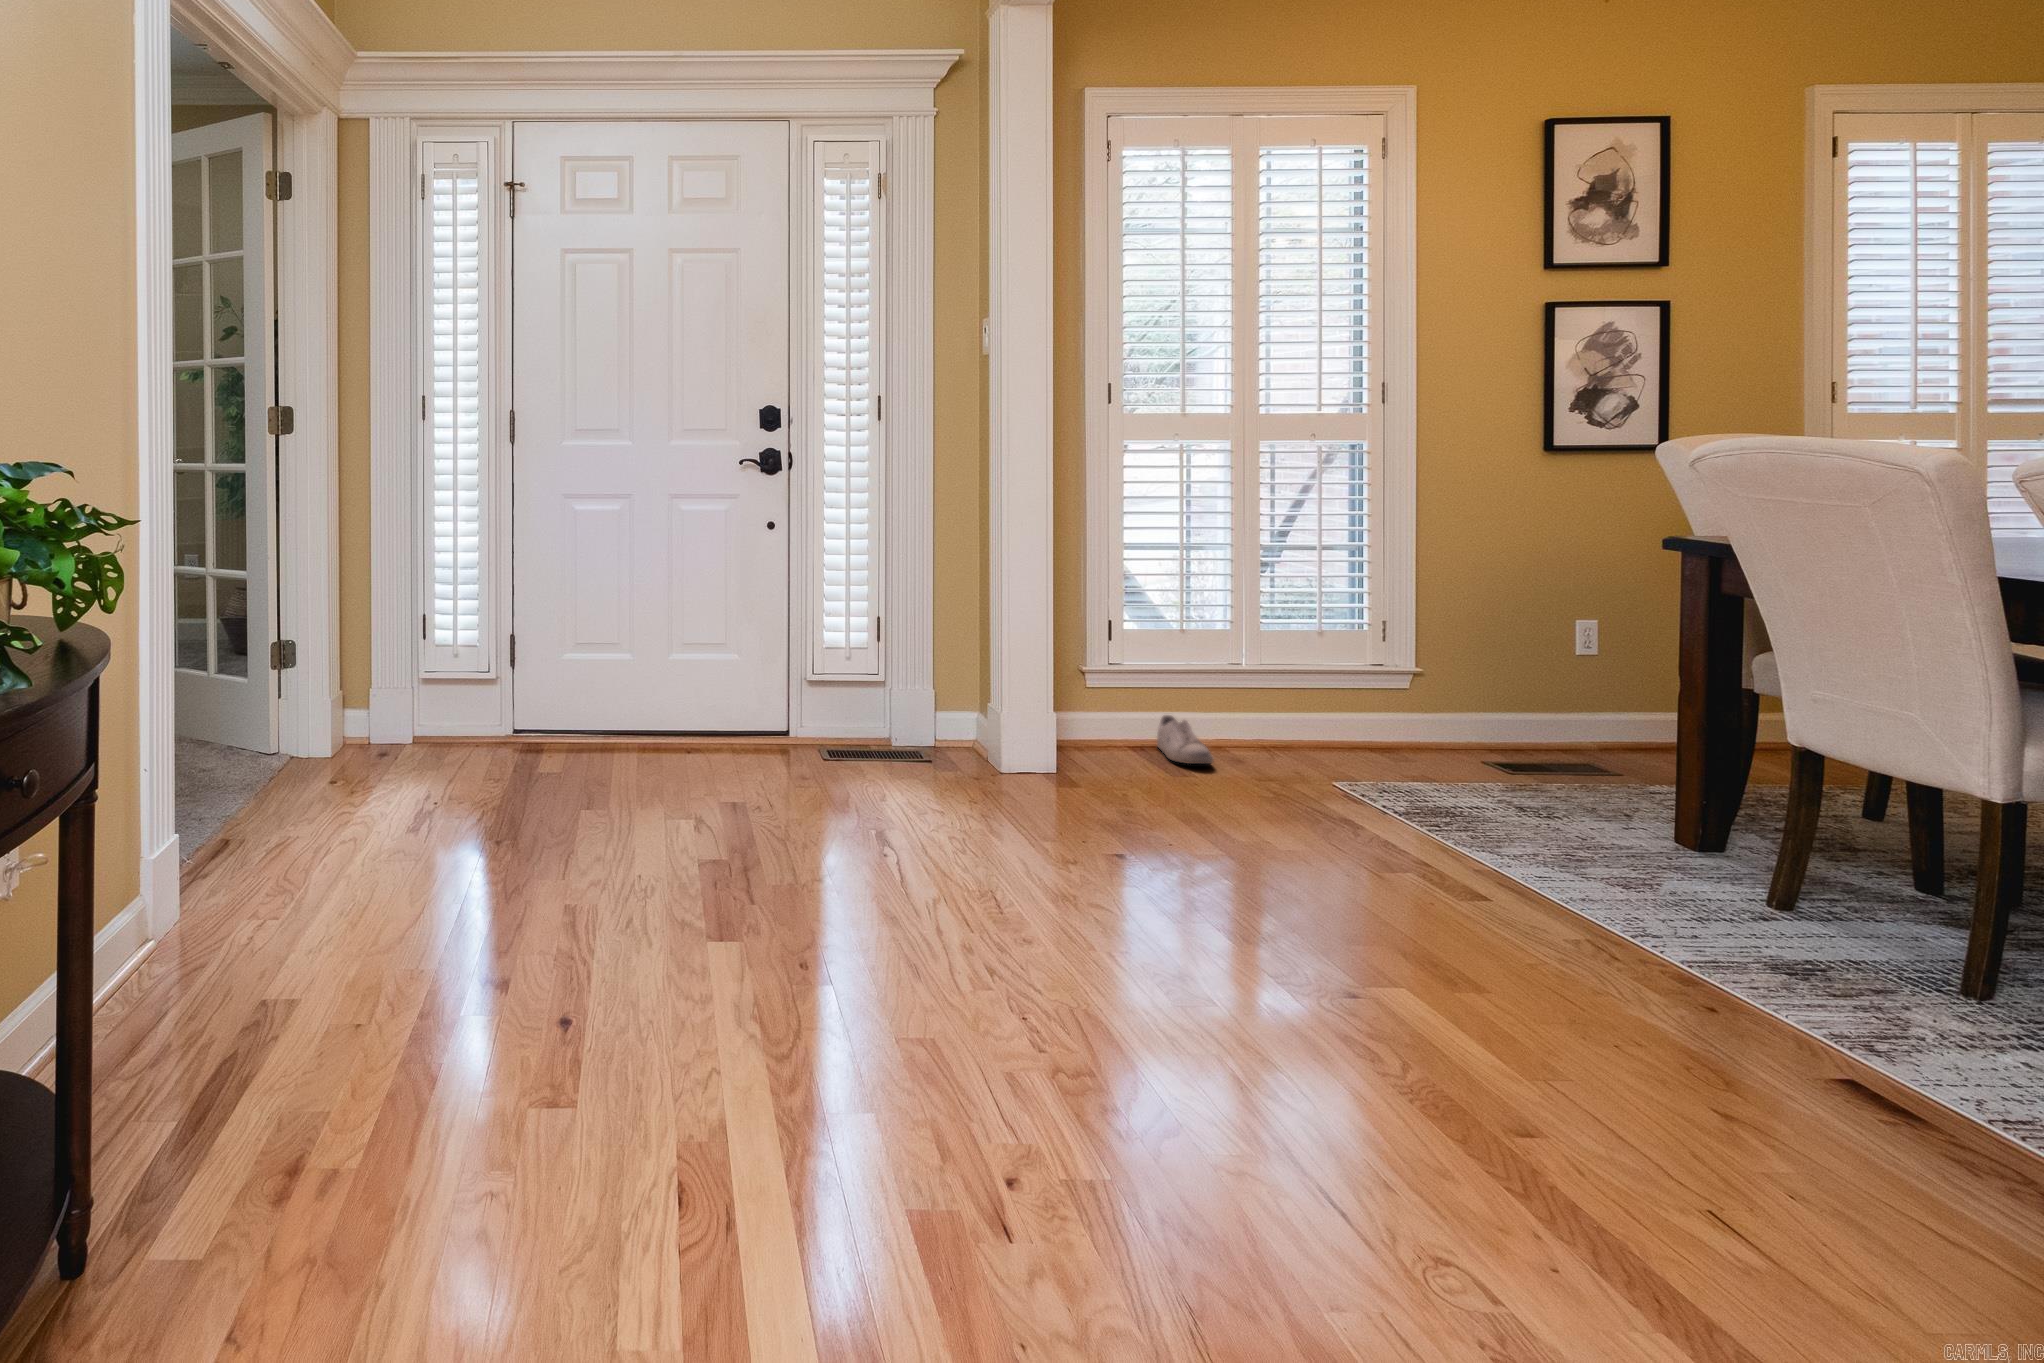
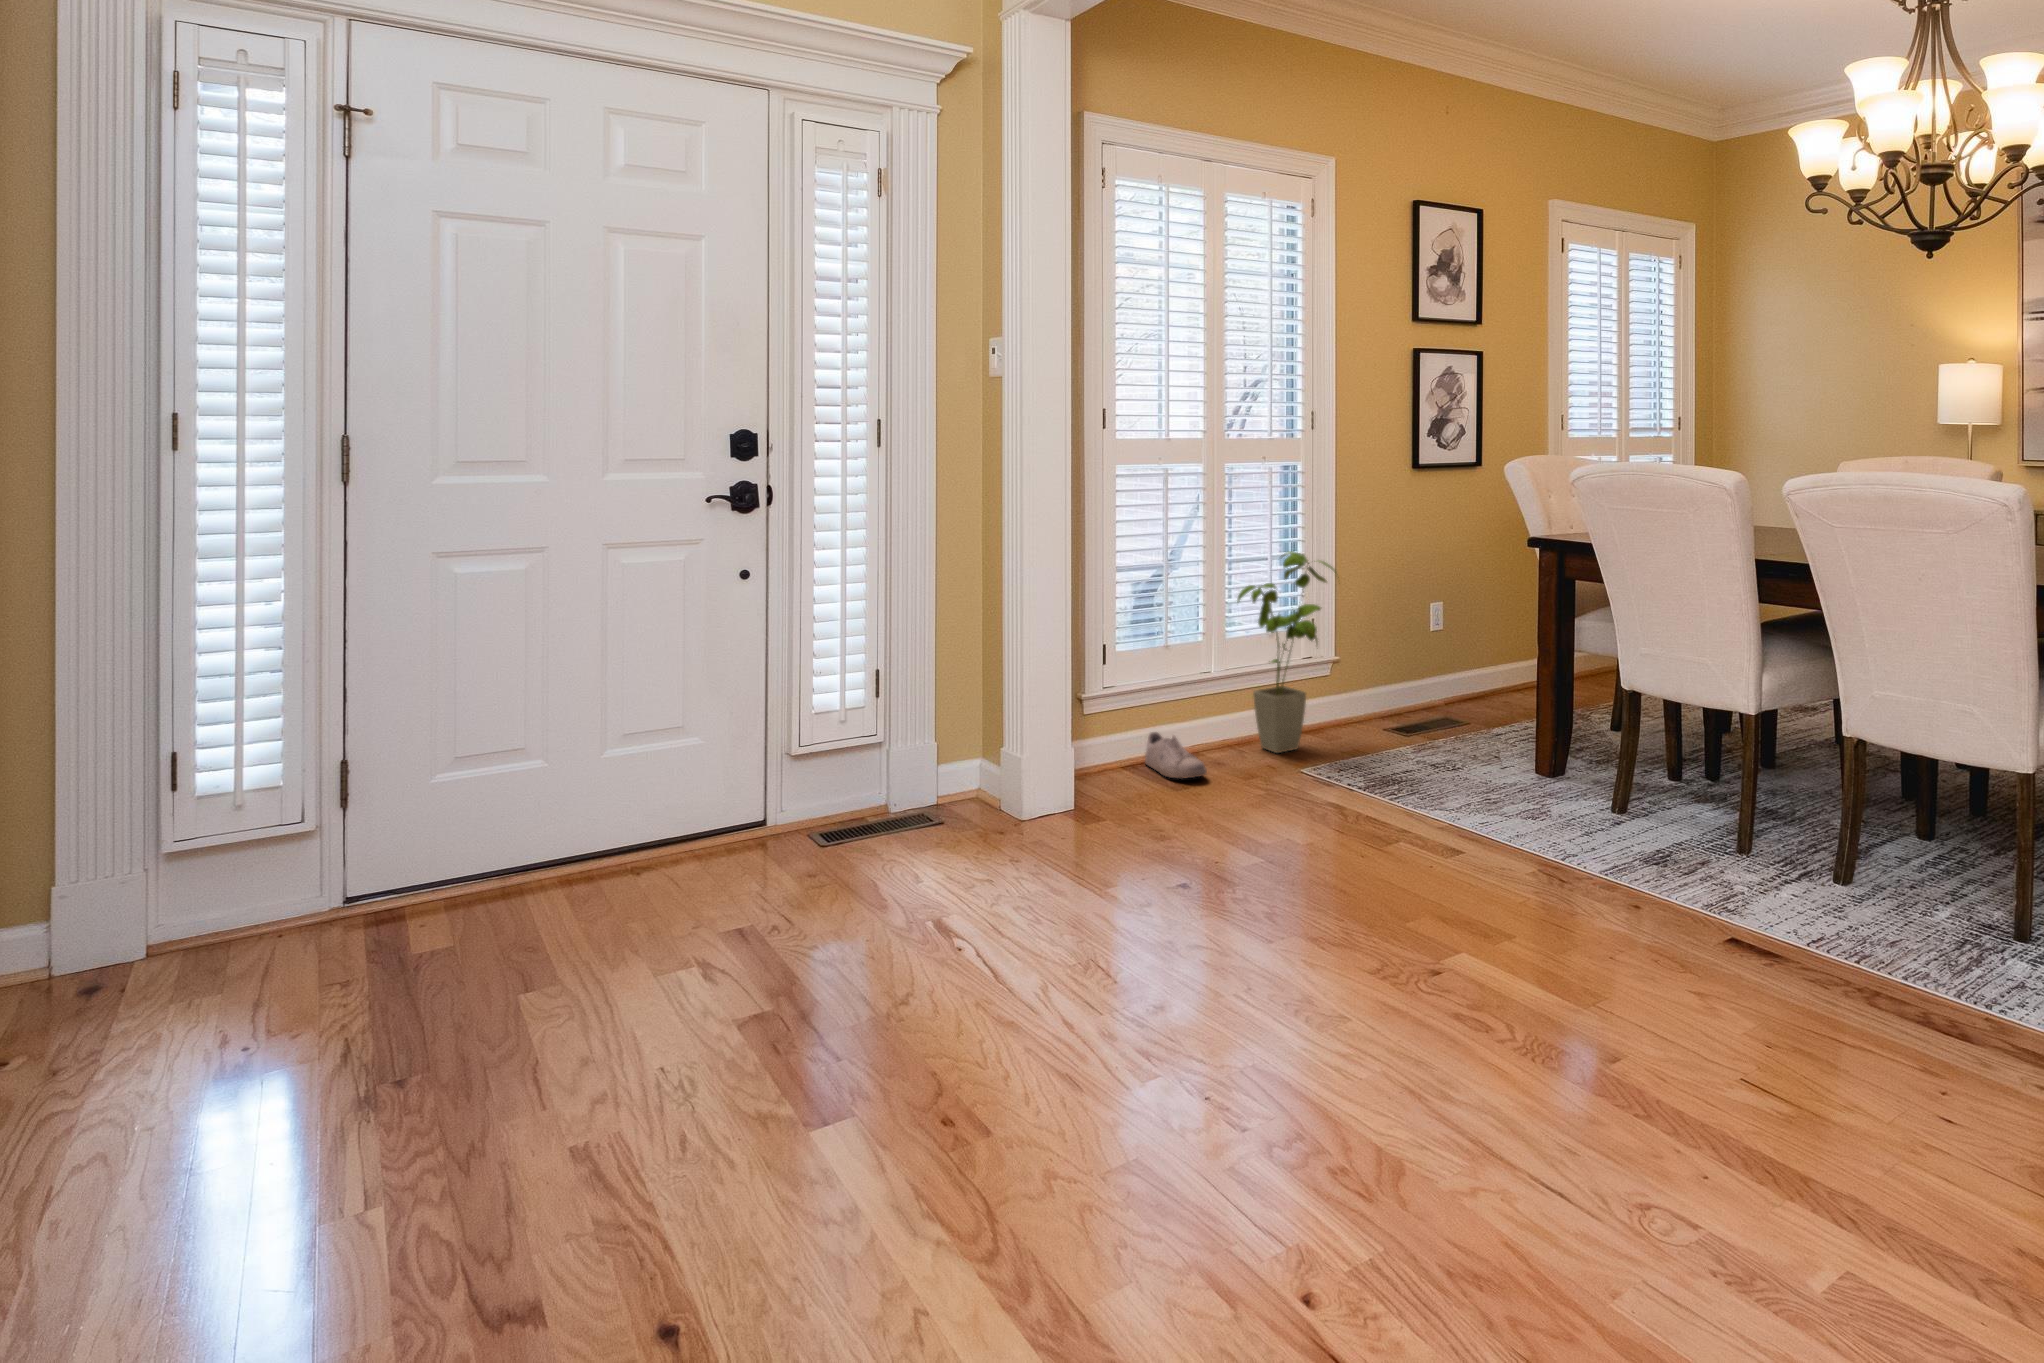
house plant: none [1269,538,1396,760] -> present [1237,551,1339,753]

